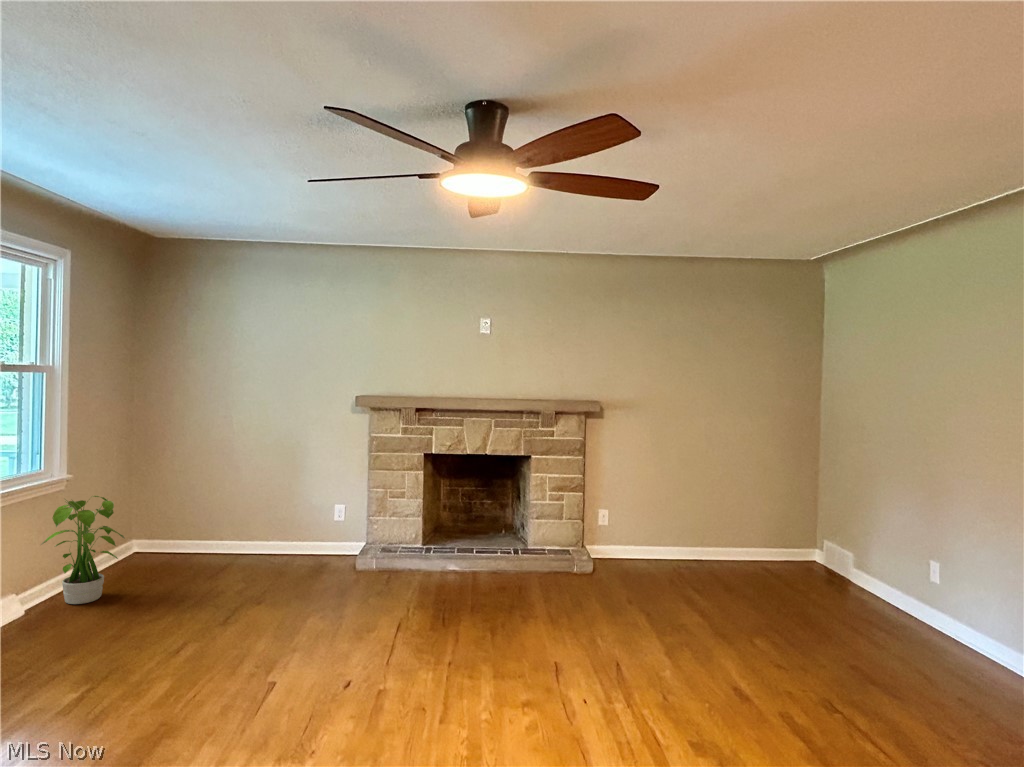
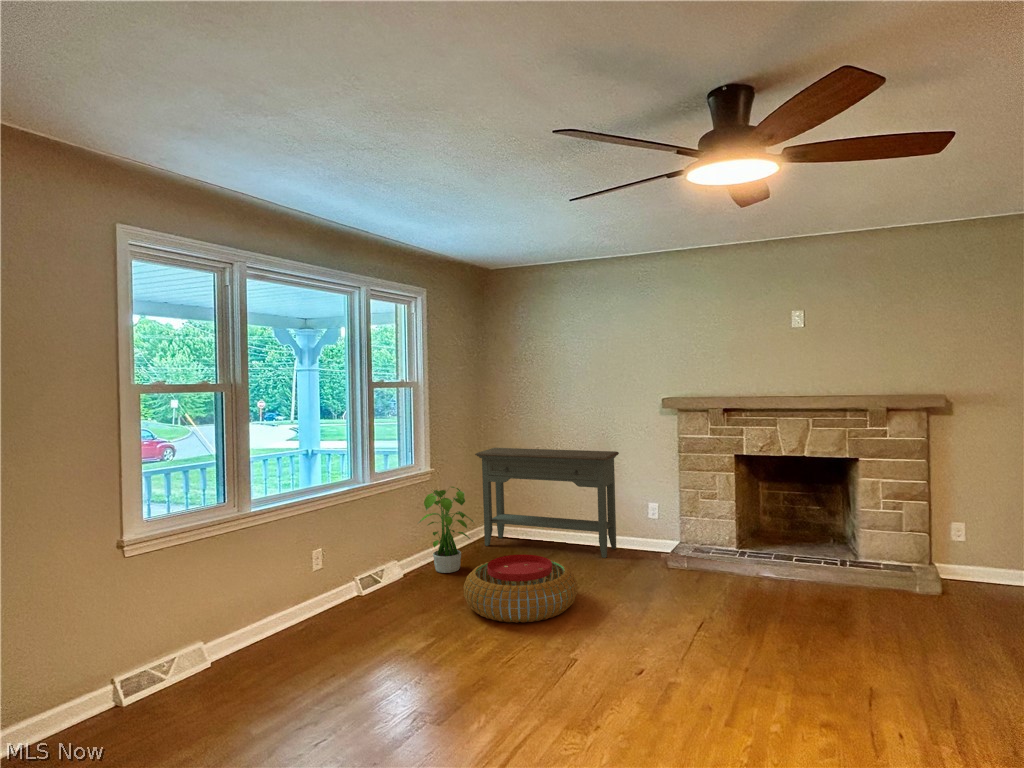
console table: none [128,450,306,567] -> present [475,448,619,558]
pouf: none [110,571,261,655] -> present [463,554,577,623]

